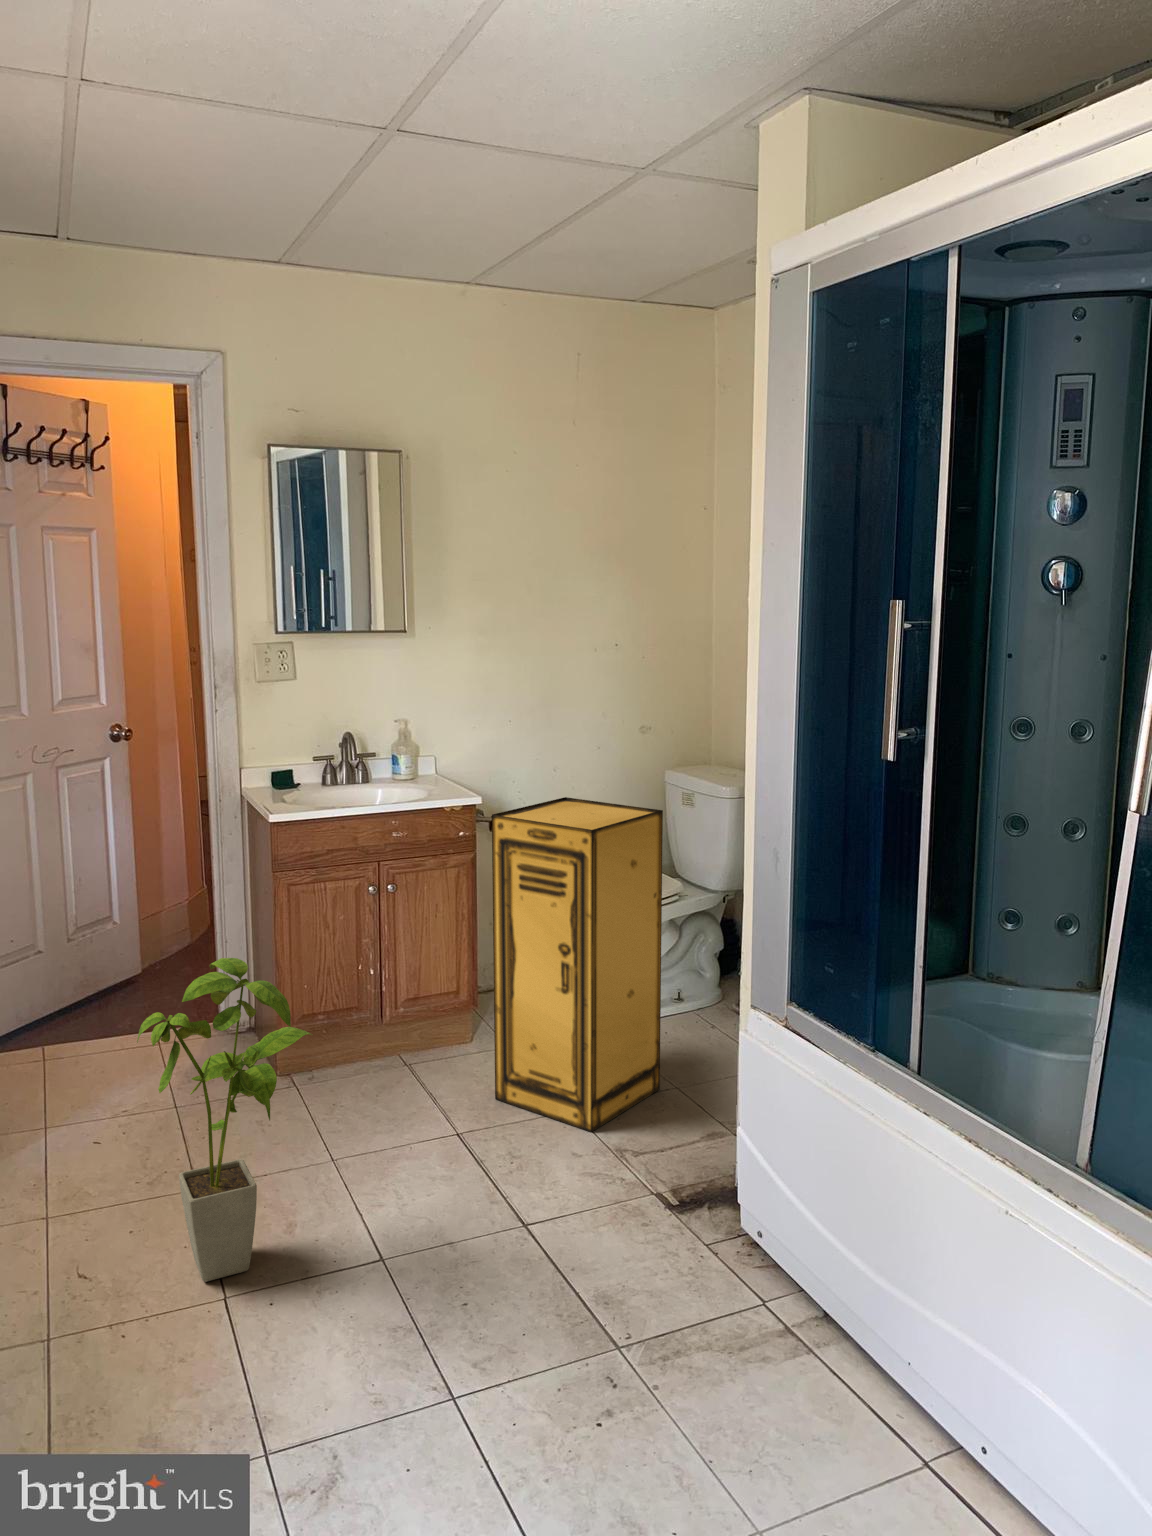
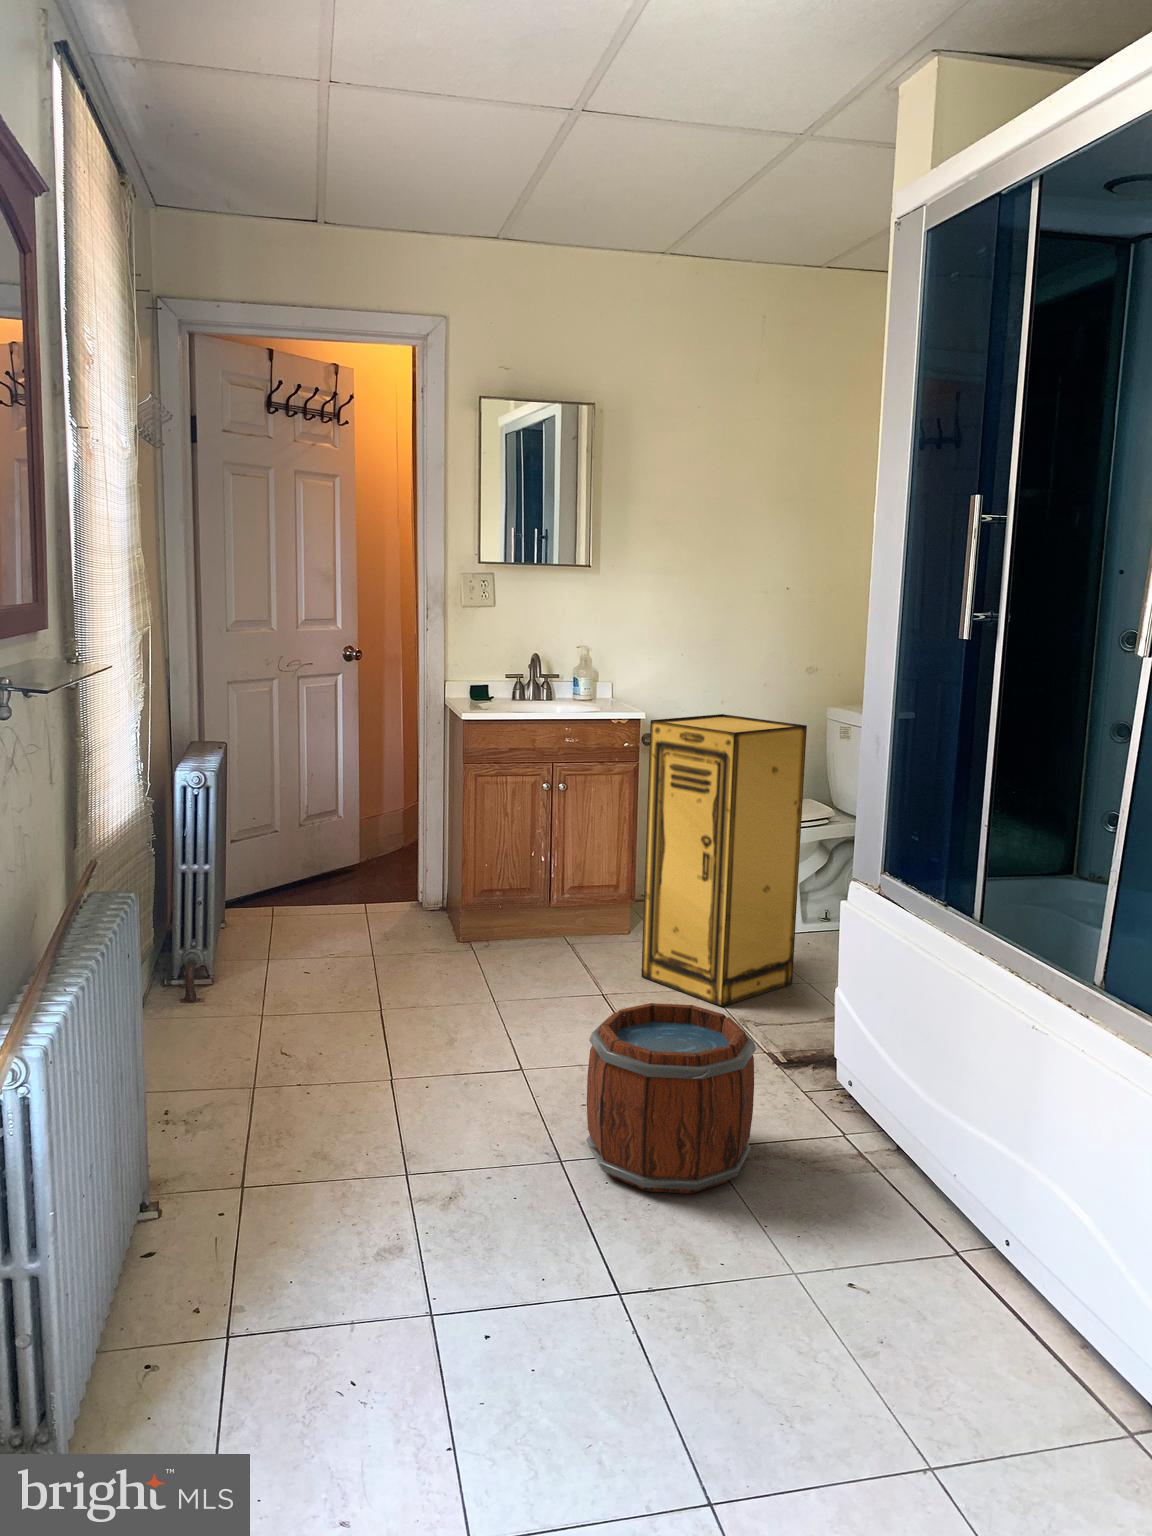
house plant: present [137,958,312,1282] -> none [336,802,478,1068]
bucket: none [478,1183,674,1433] -> present [586,1003,756,1194]

